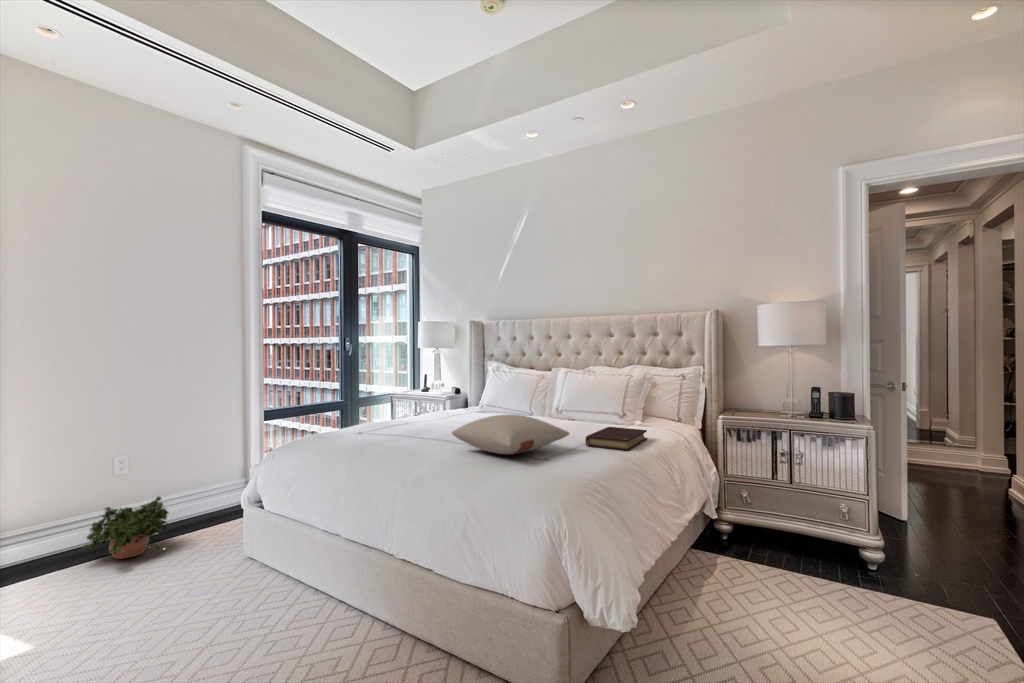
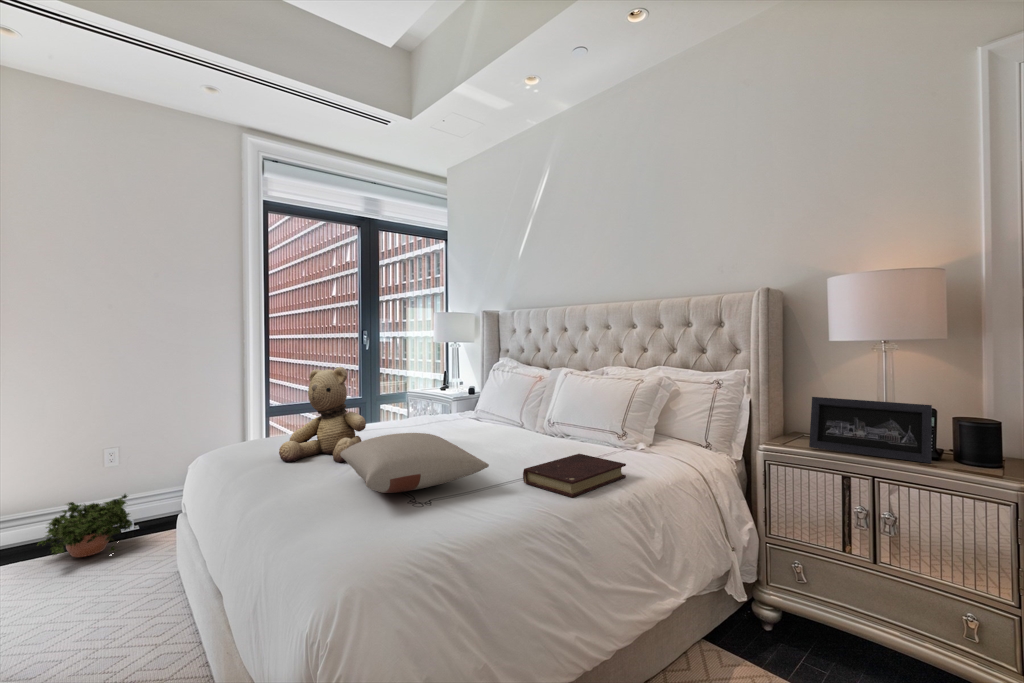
teddy bear: none [375,369,443,445] -> present [279,367,366,462]
picture frame: none [748,382,820,420] -> present [809,397,932,463]

